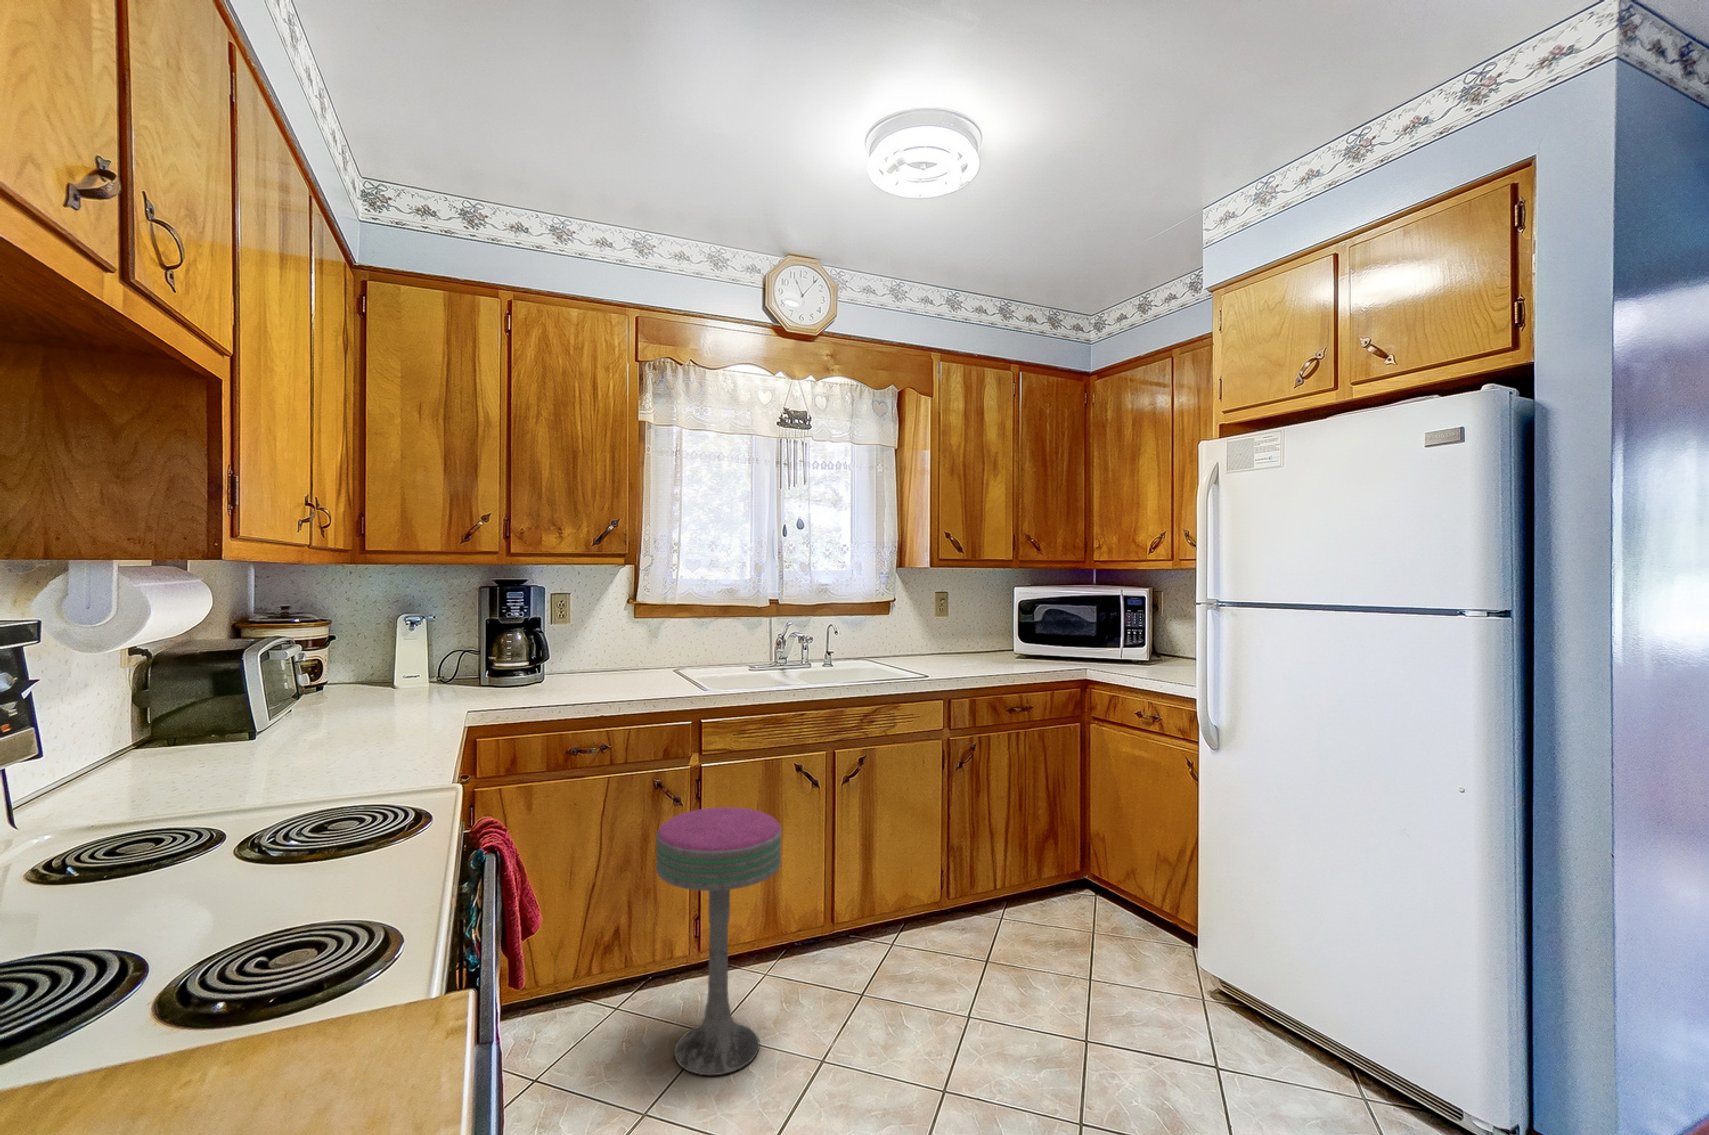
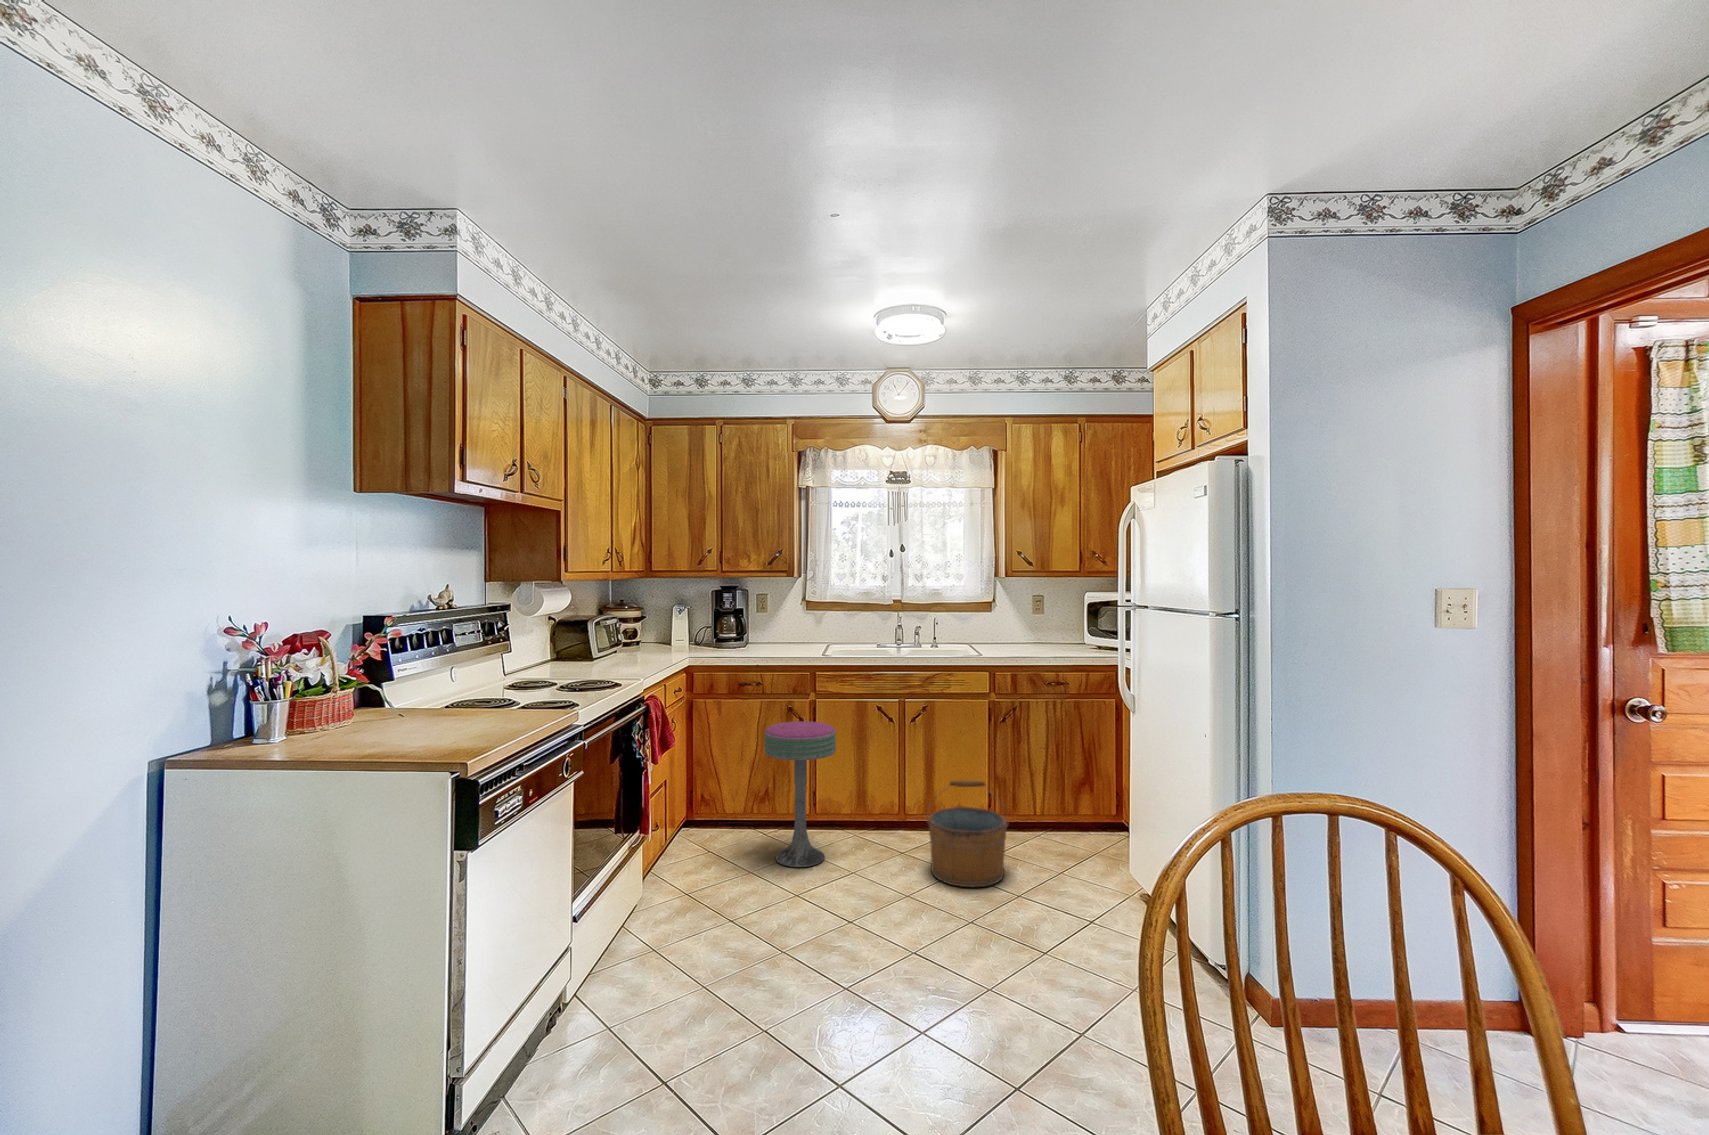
bucket: none [925,871,1042,1044] -> present [928,780,1008,887]

